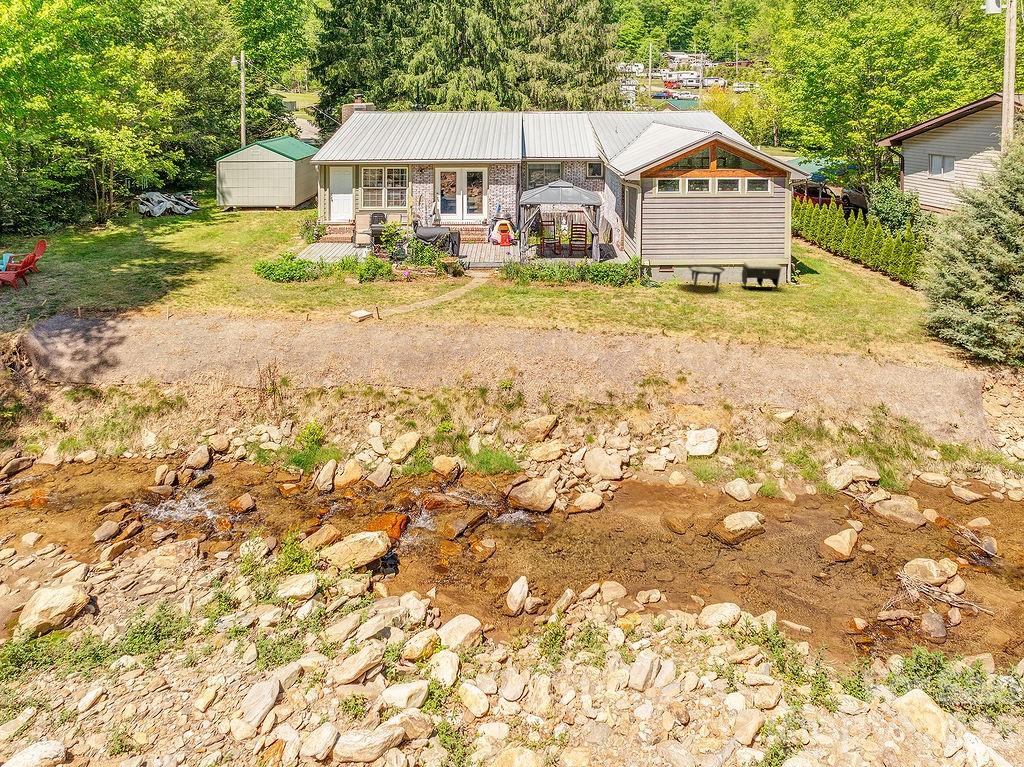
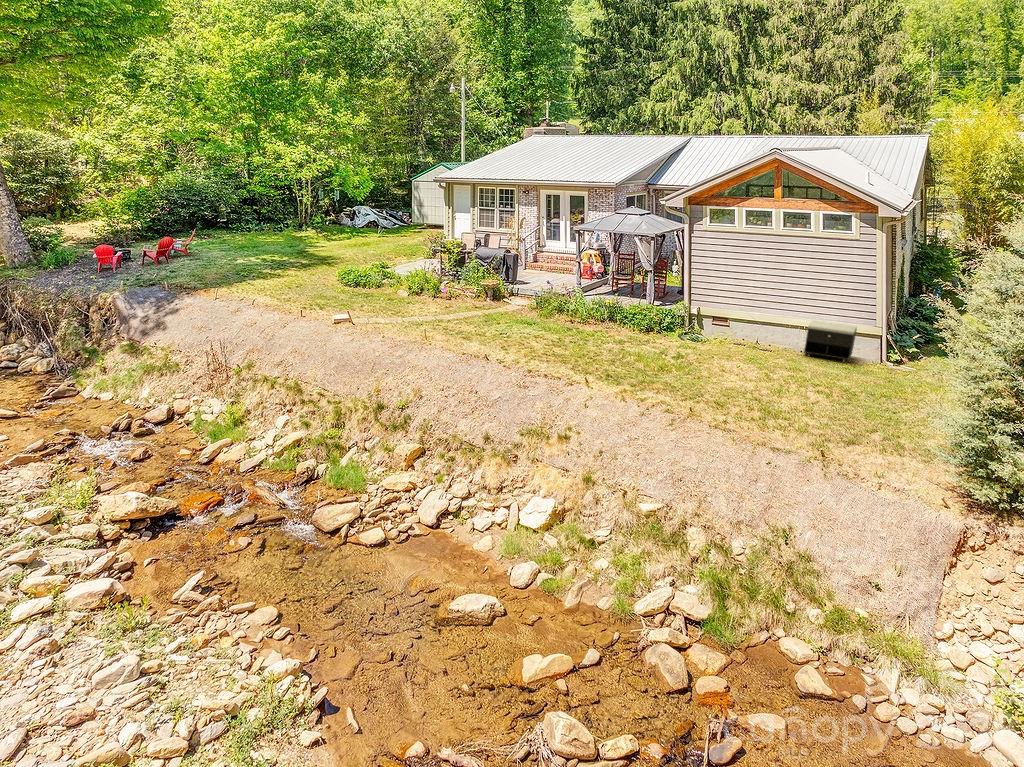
round table: present [688,265,725,292] -> none [730,316,777,353]

